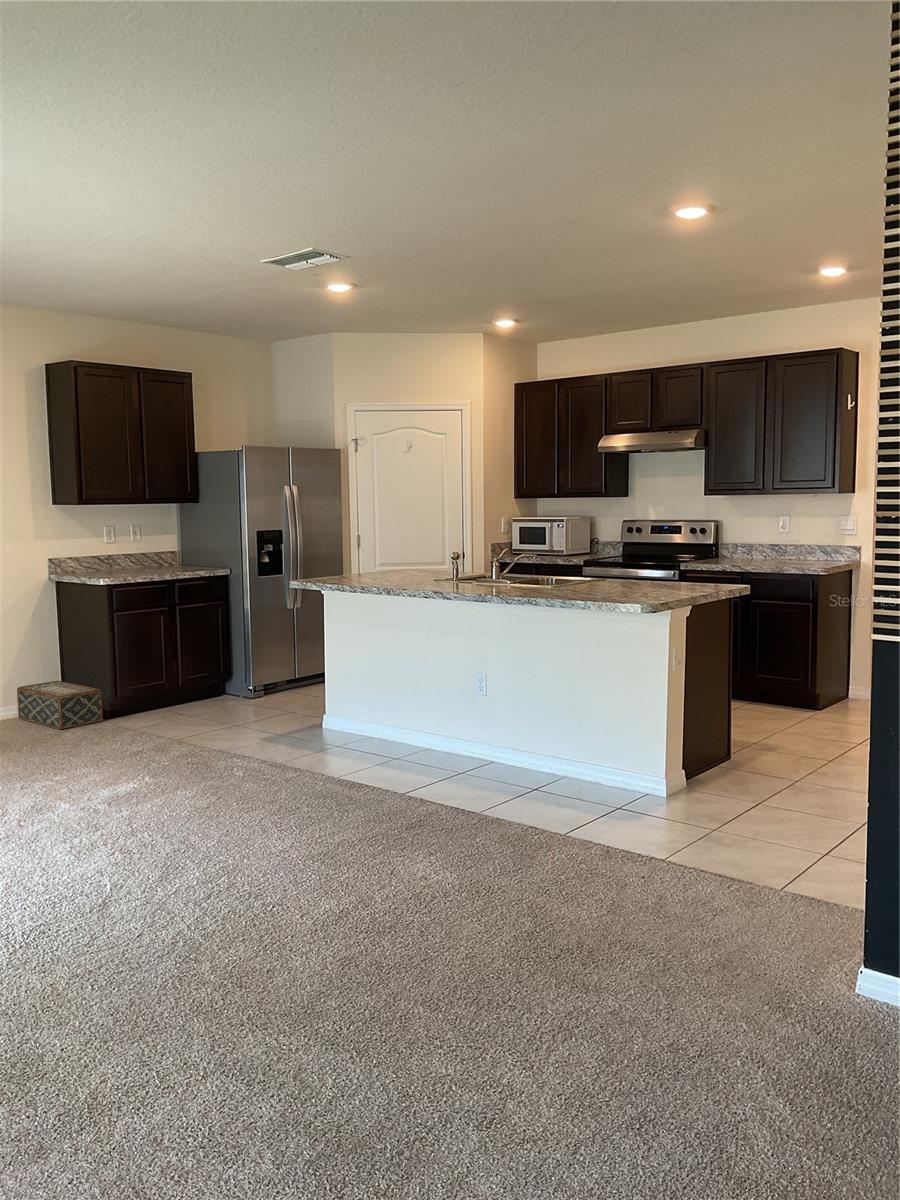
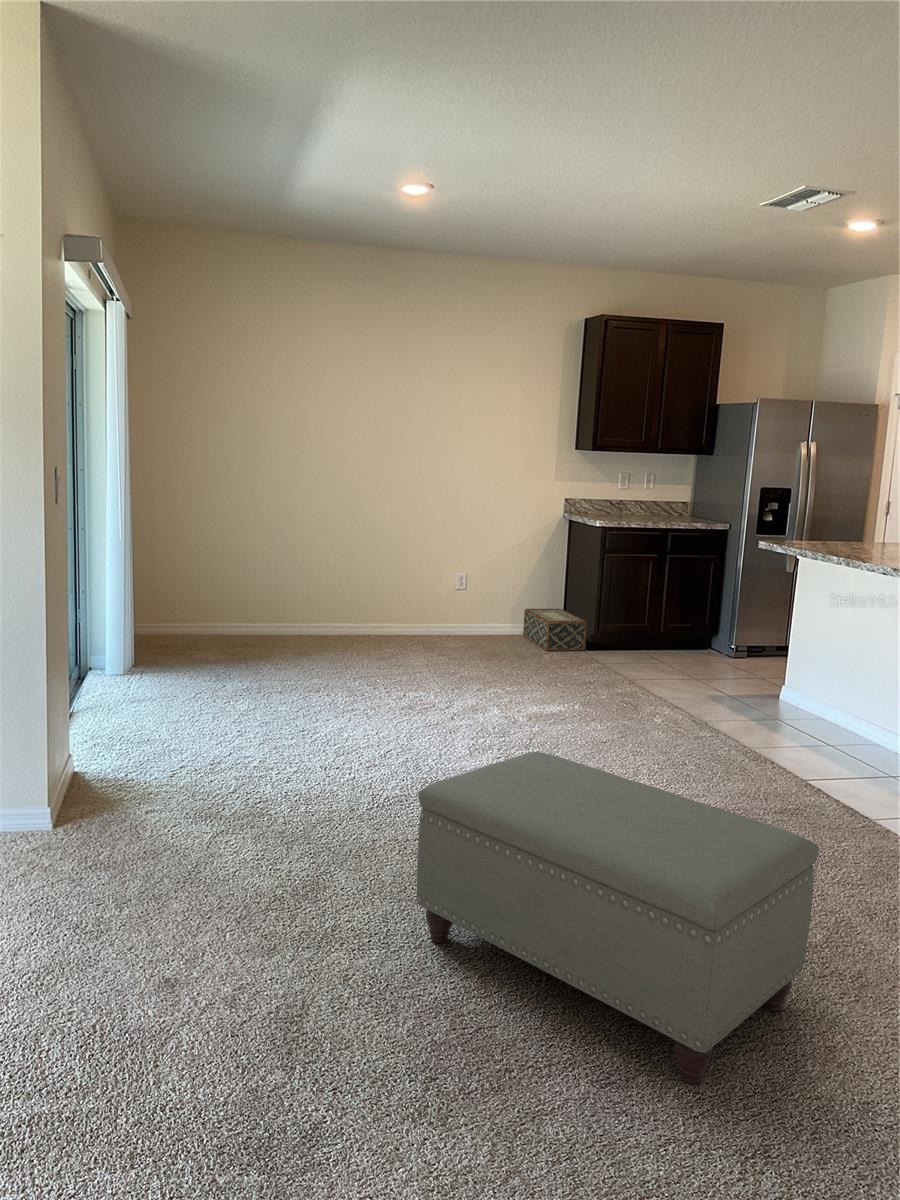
ottoman: none [187,826,569,1088] -> present [417,752,819,1084]

